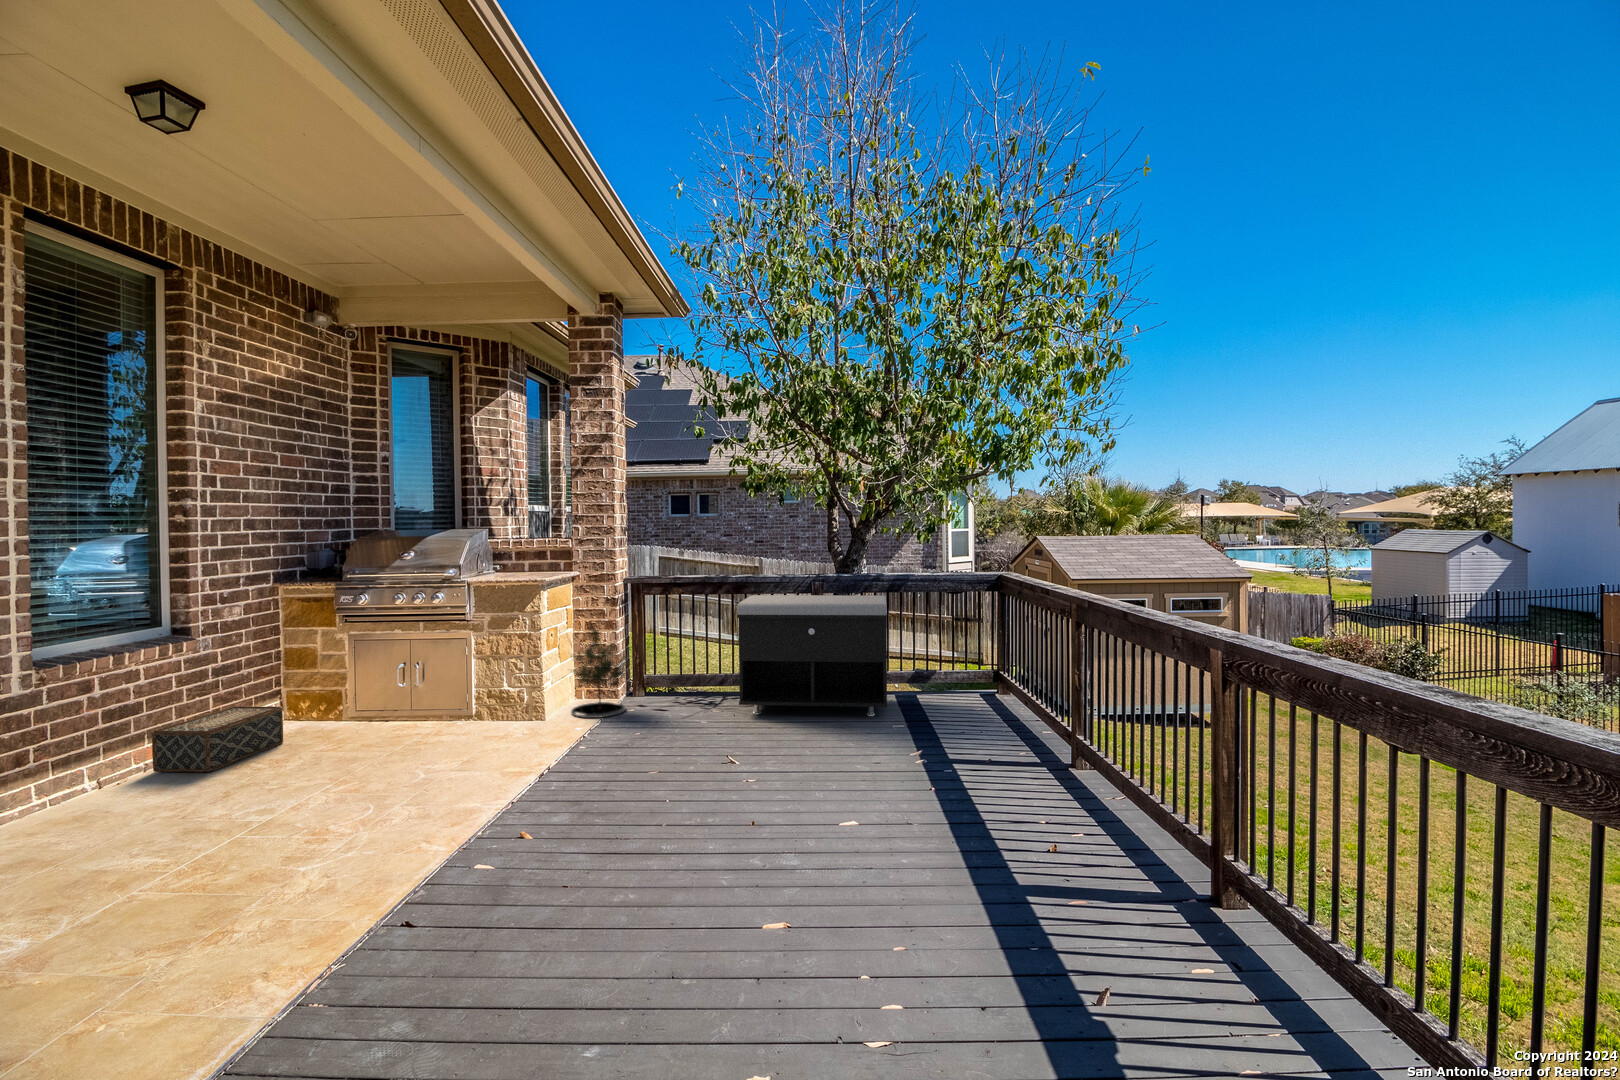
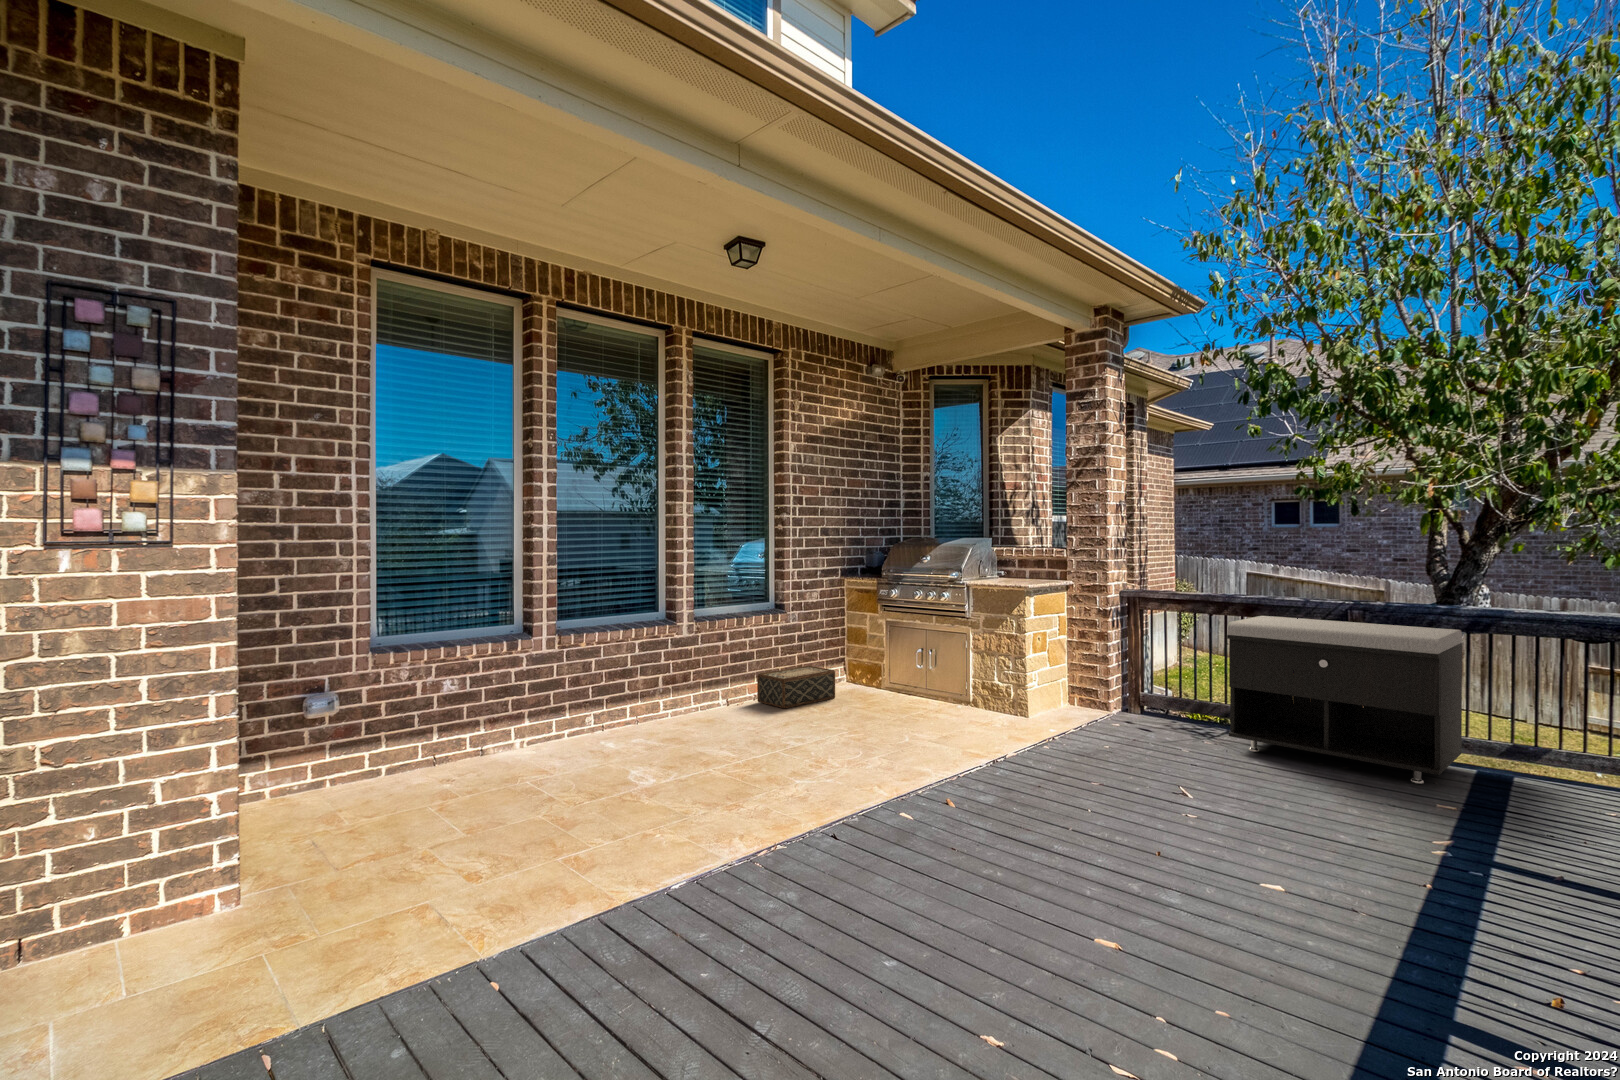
potted tree: present [571,621,627,718] -> none [1051,625,1118,724]

